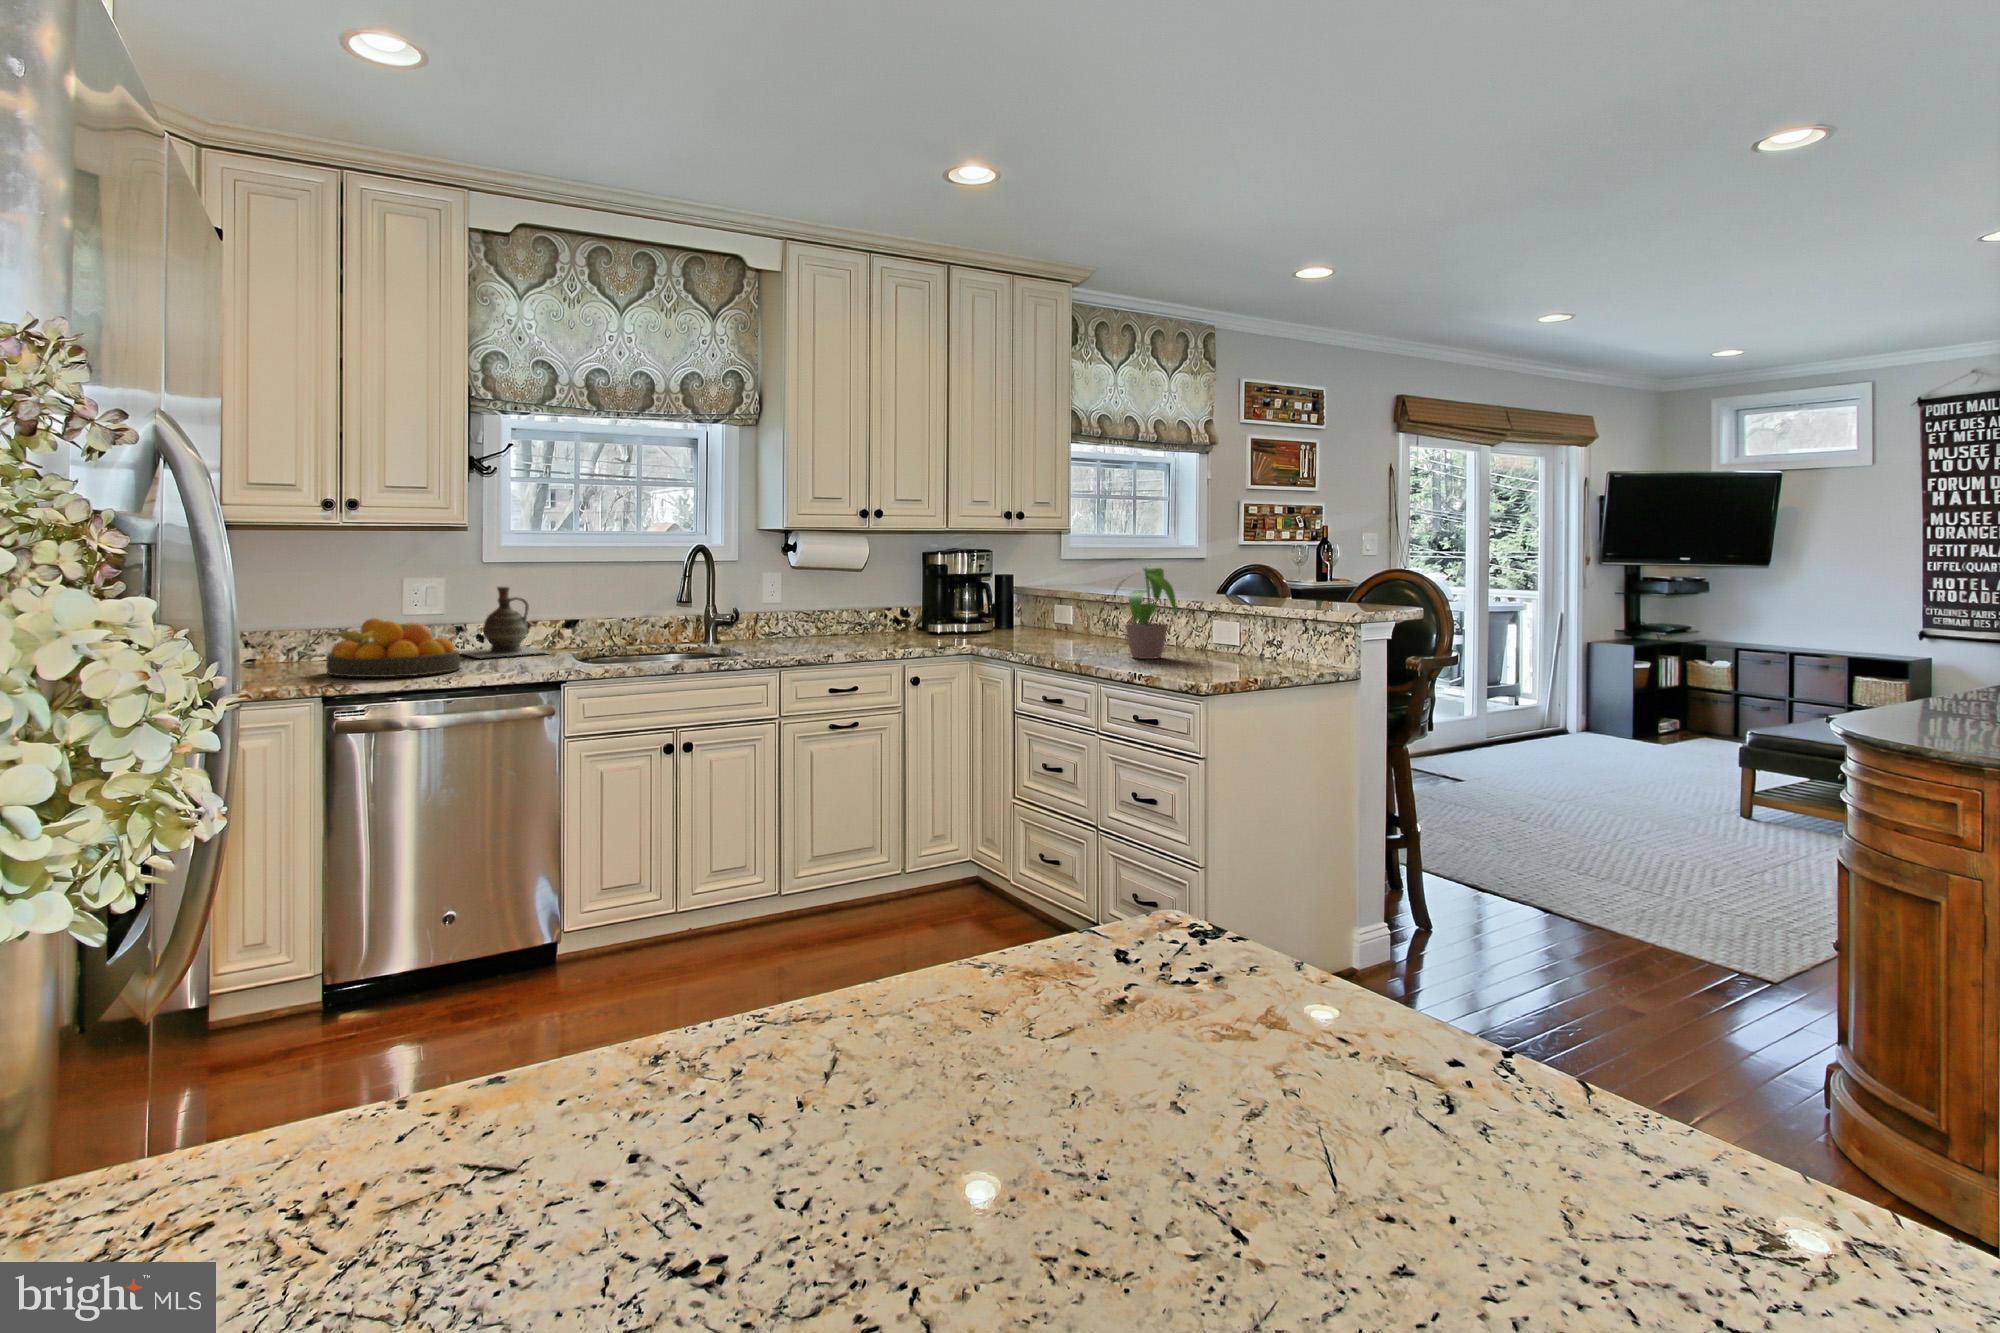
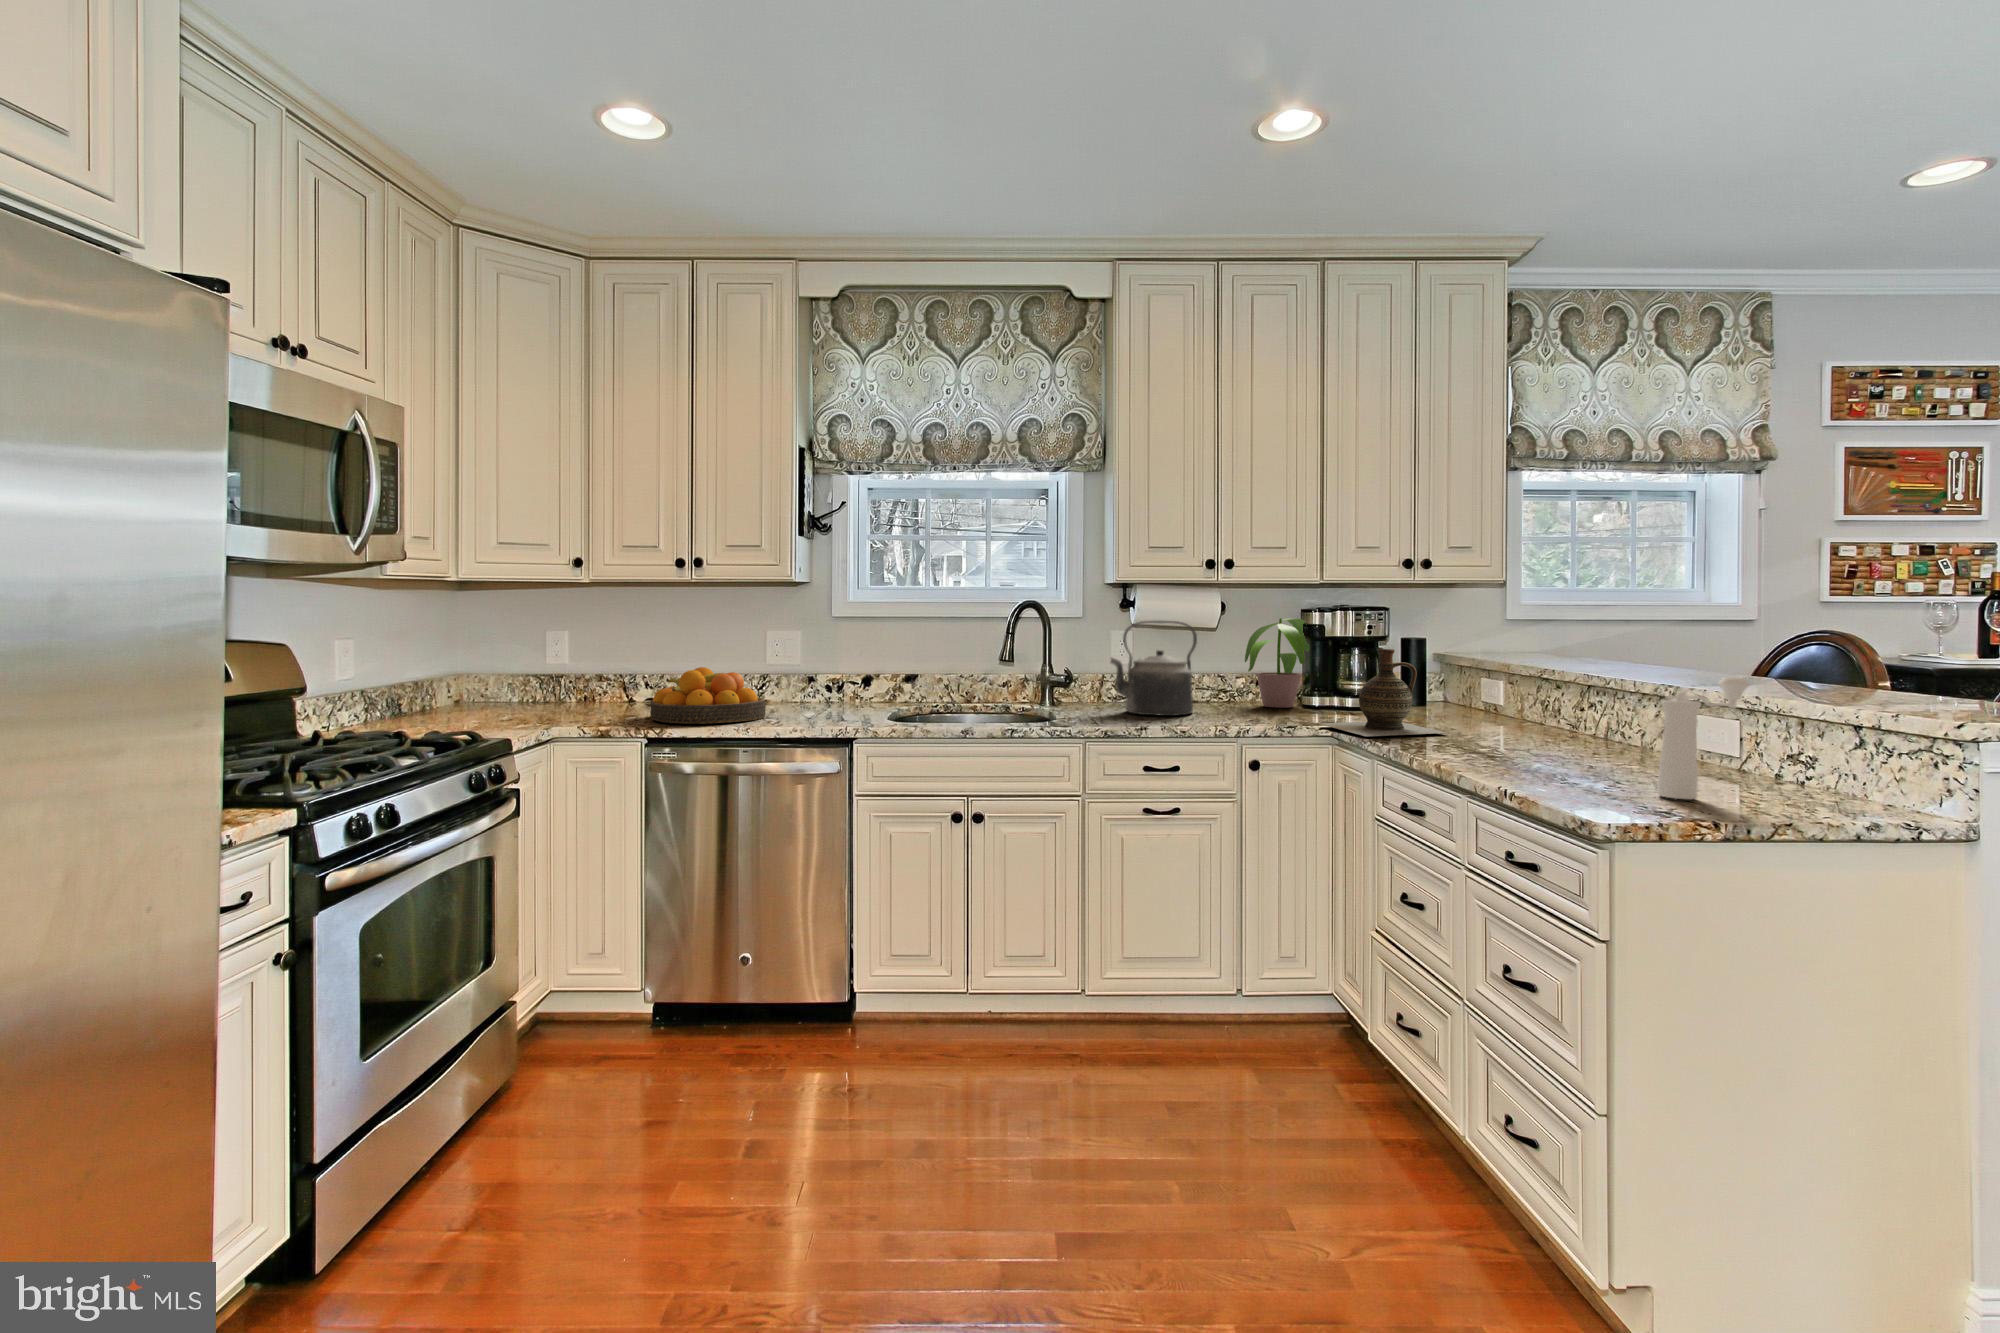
kettle: none [790,564,860,647] -> present [1111,621,1197,716]
potted plant: present [1113,568,1177,659] -> present [1245,618,1309,708]
ceramic jug: present [459,587,550,658] -> present [1319,649,1446,736]
pepper mill: none [1214,597,1254,669] -> present [1658,677,1749,799]

